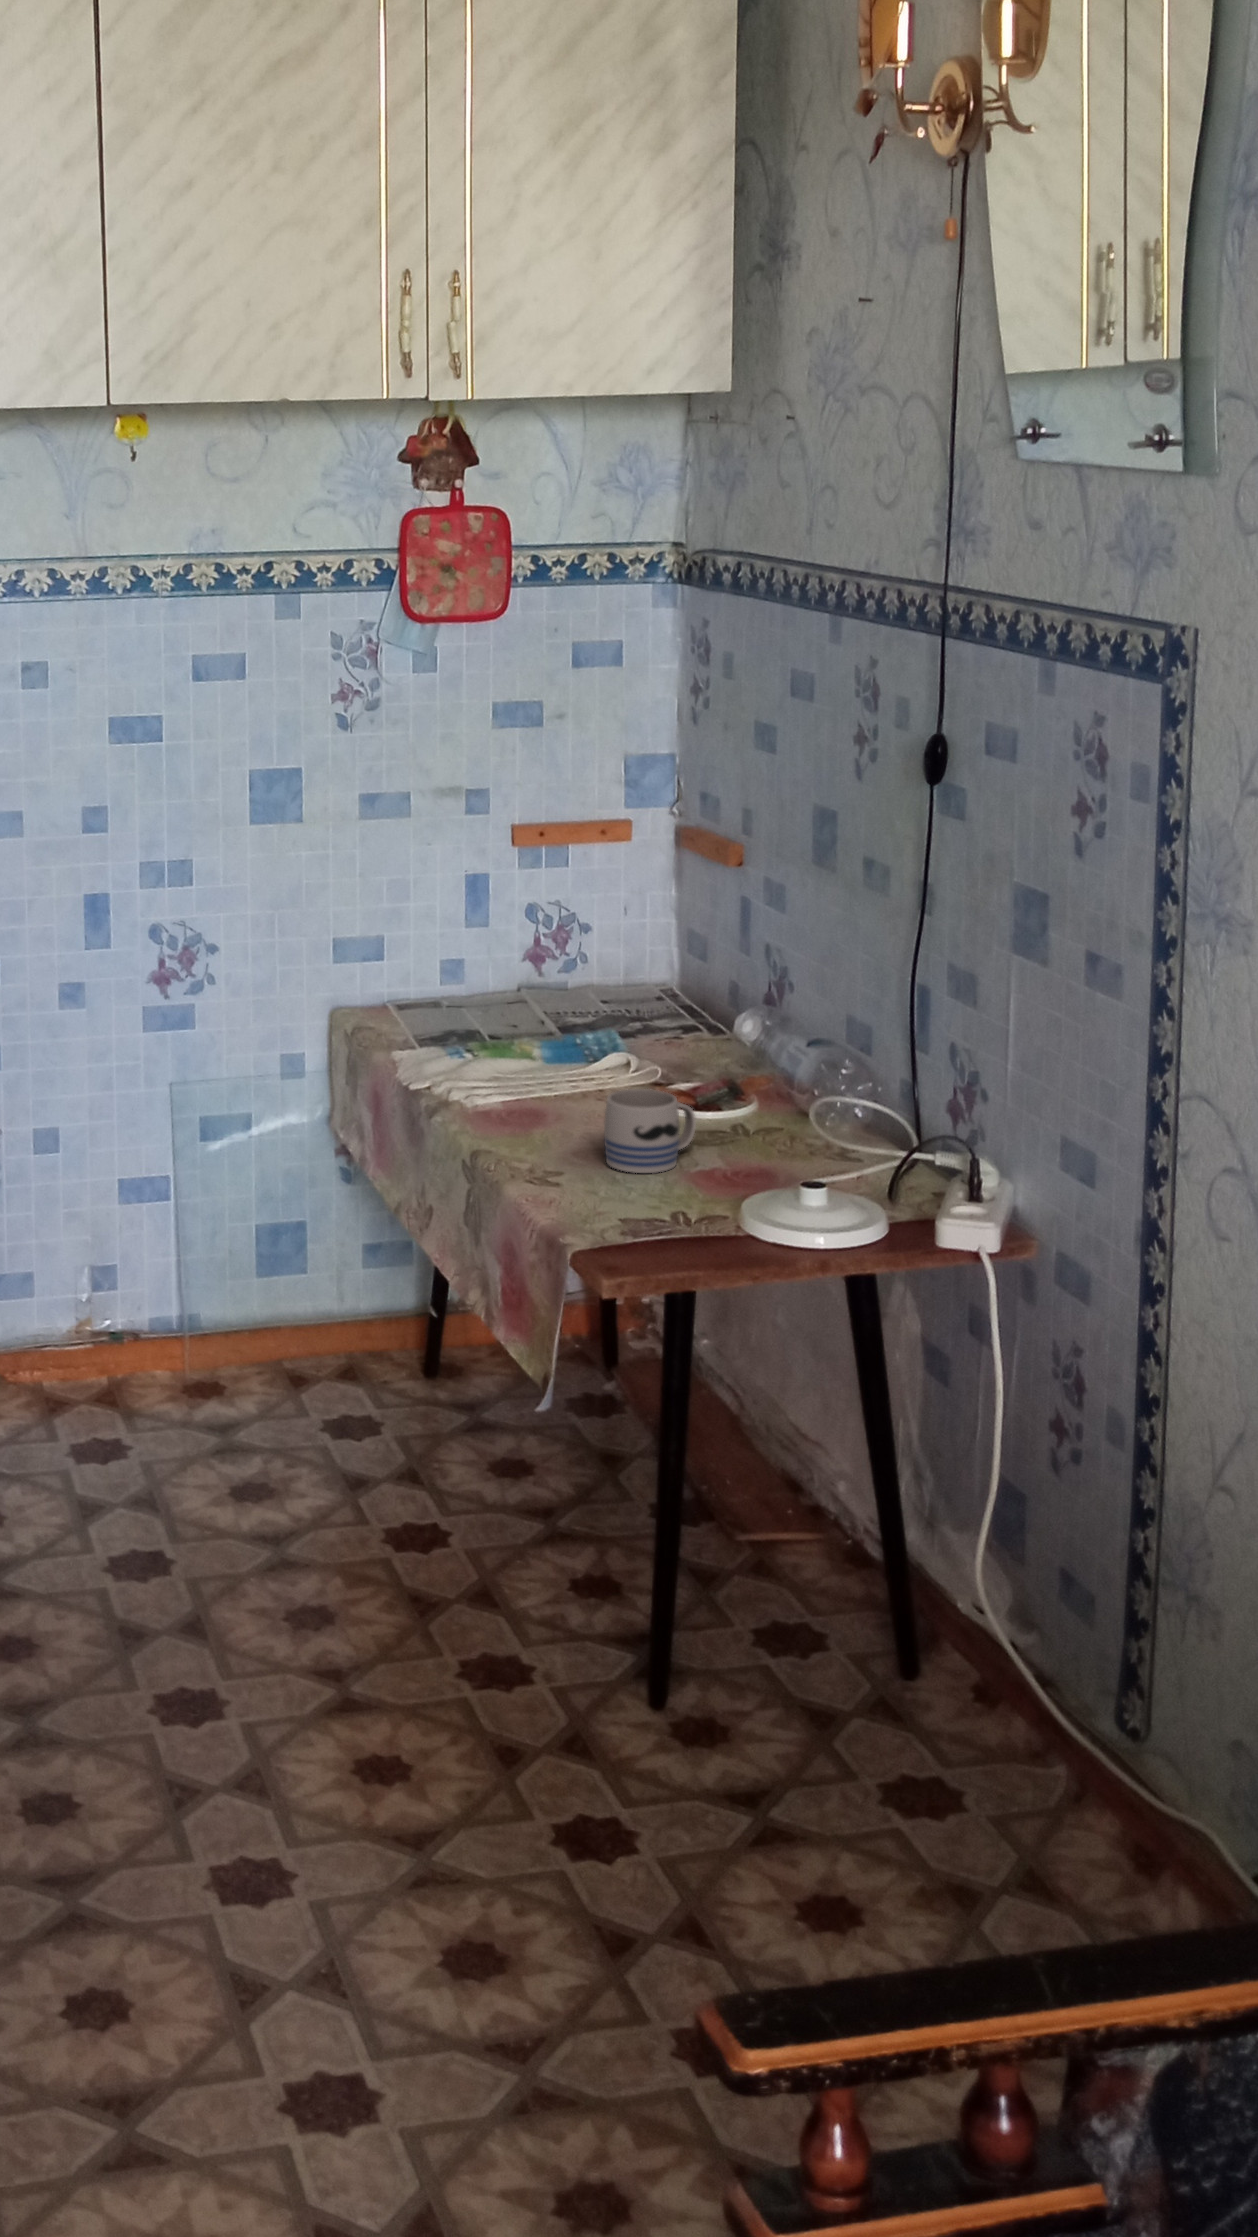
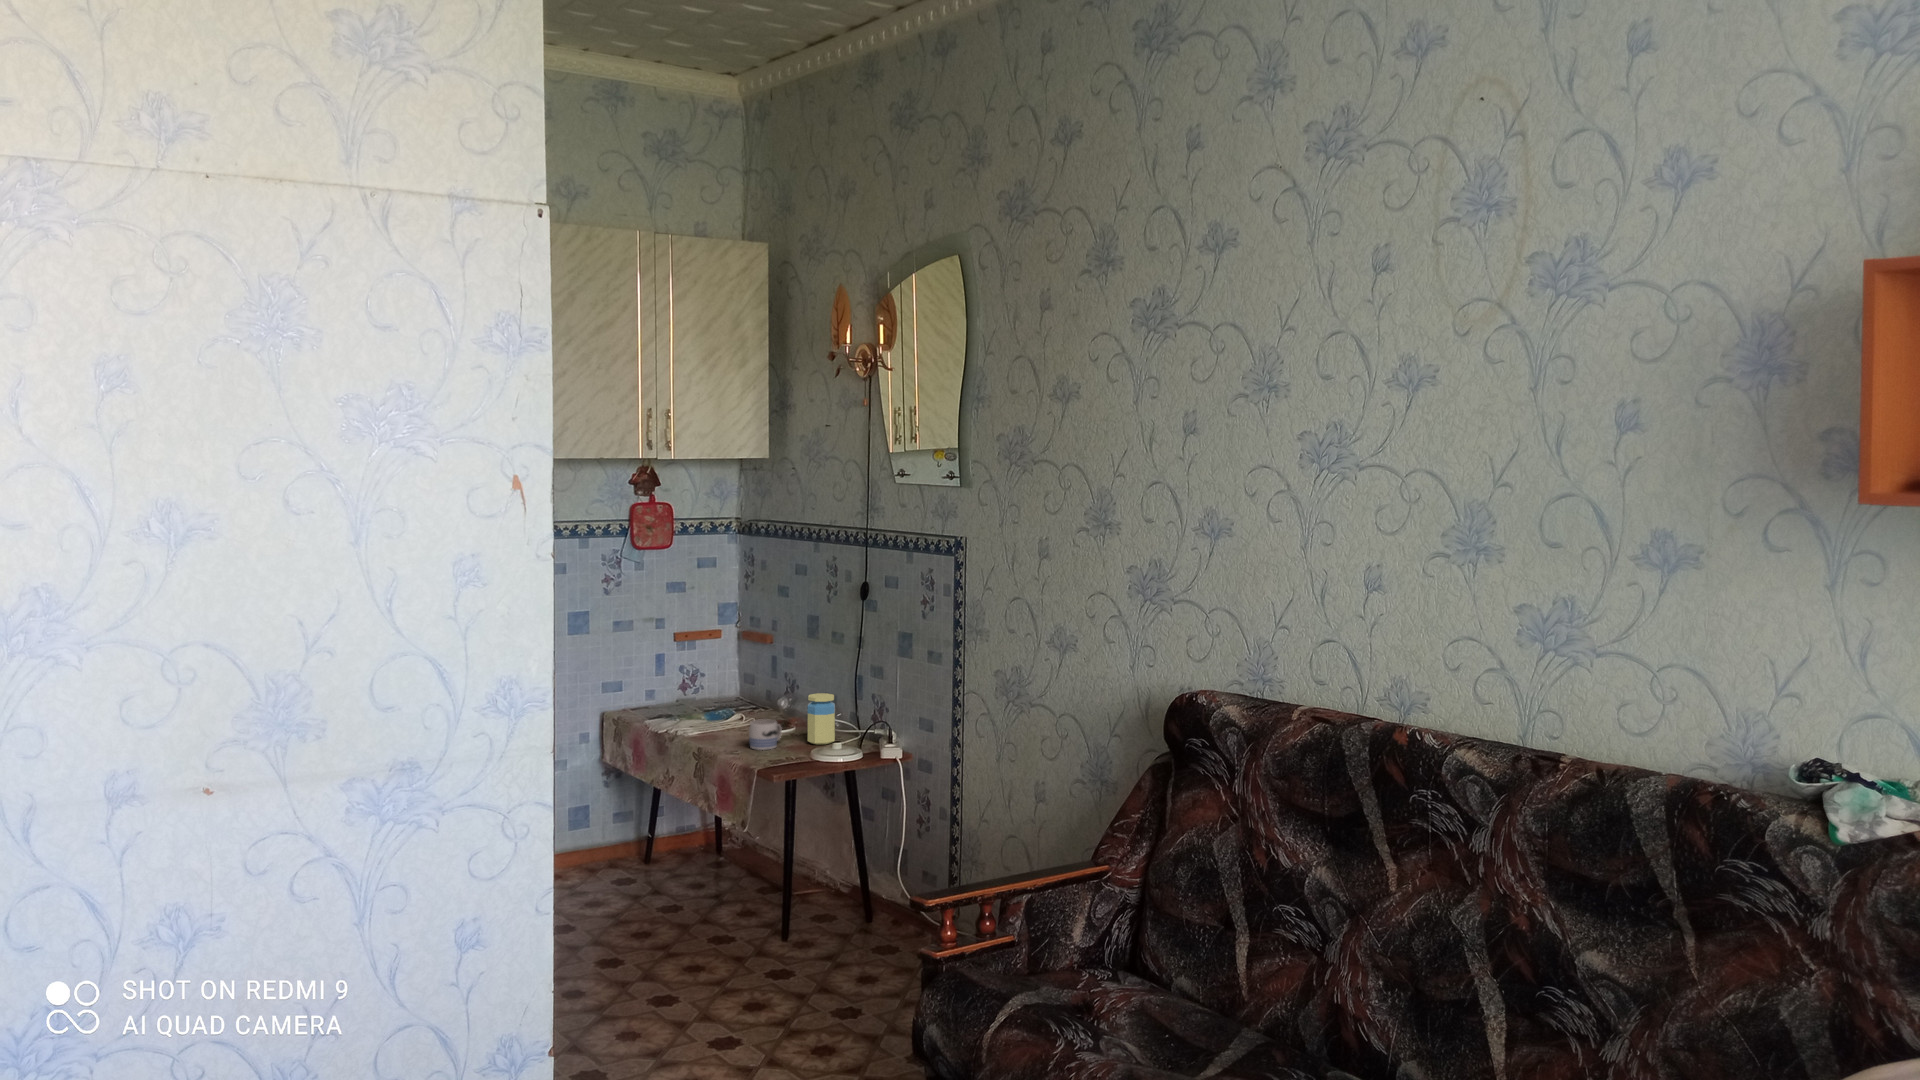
jar: none [760,1032,837,1173] -> present [808,693,835,744]

